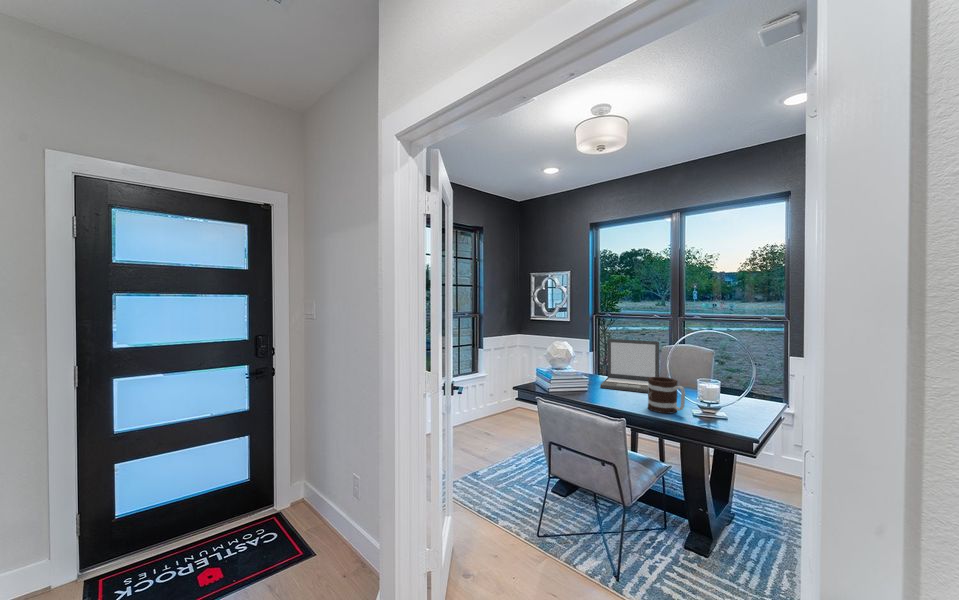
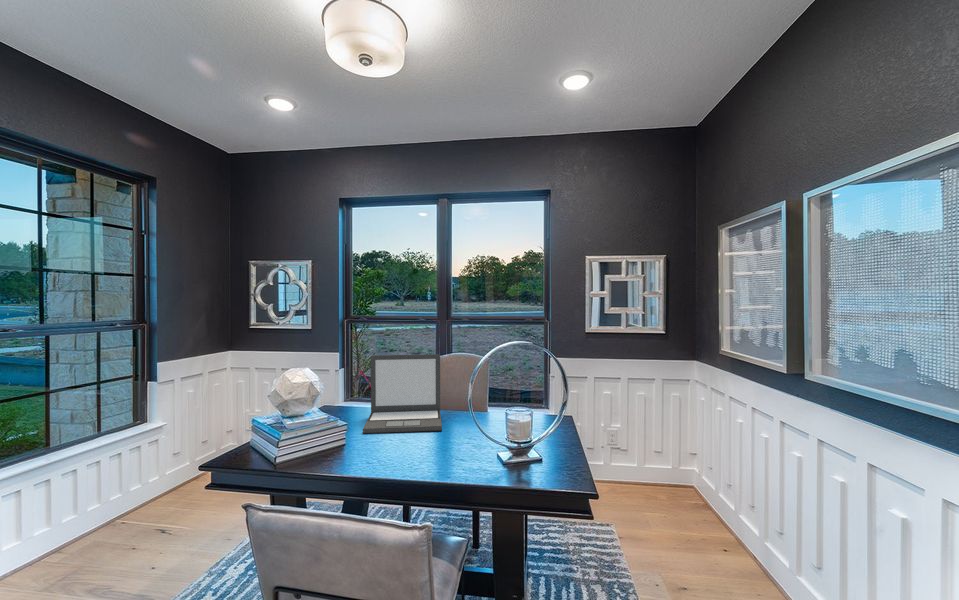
mug: present [648,377,685,413] -> none [440,410,494,468]

